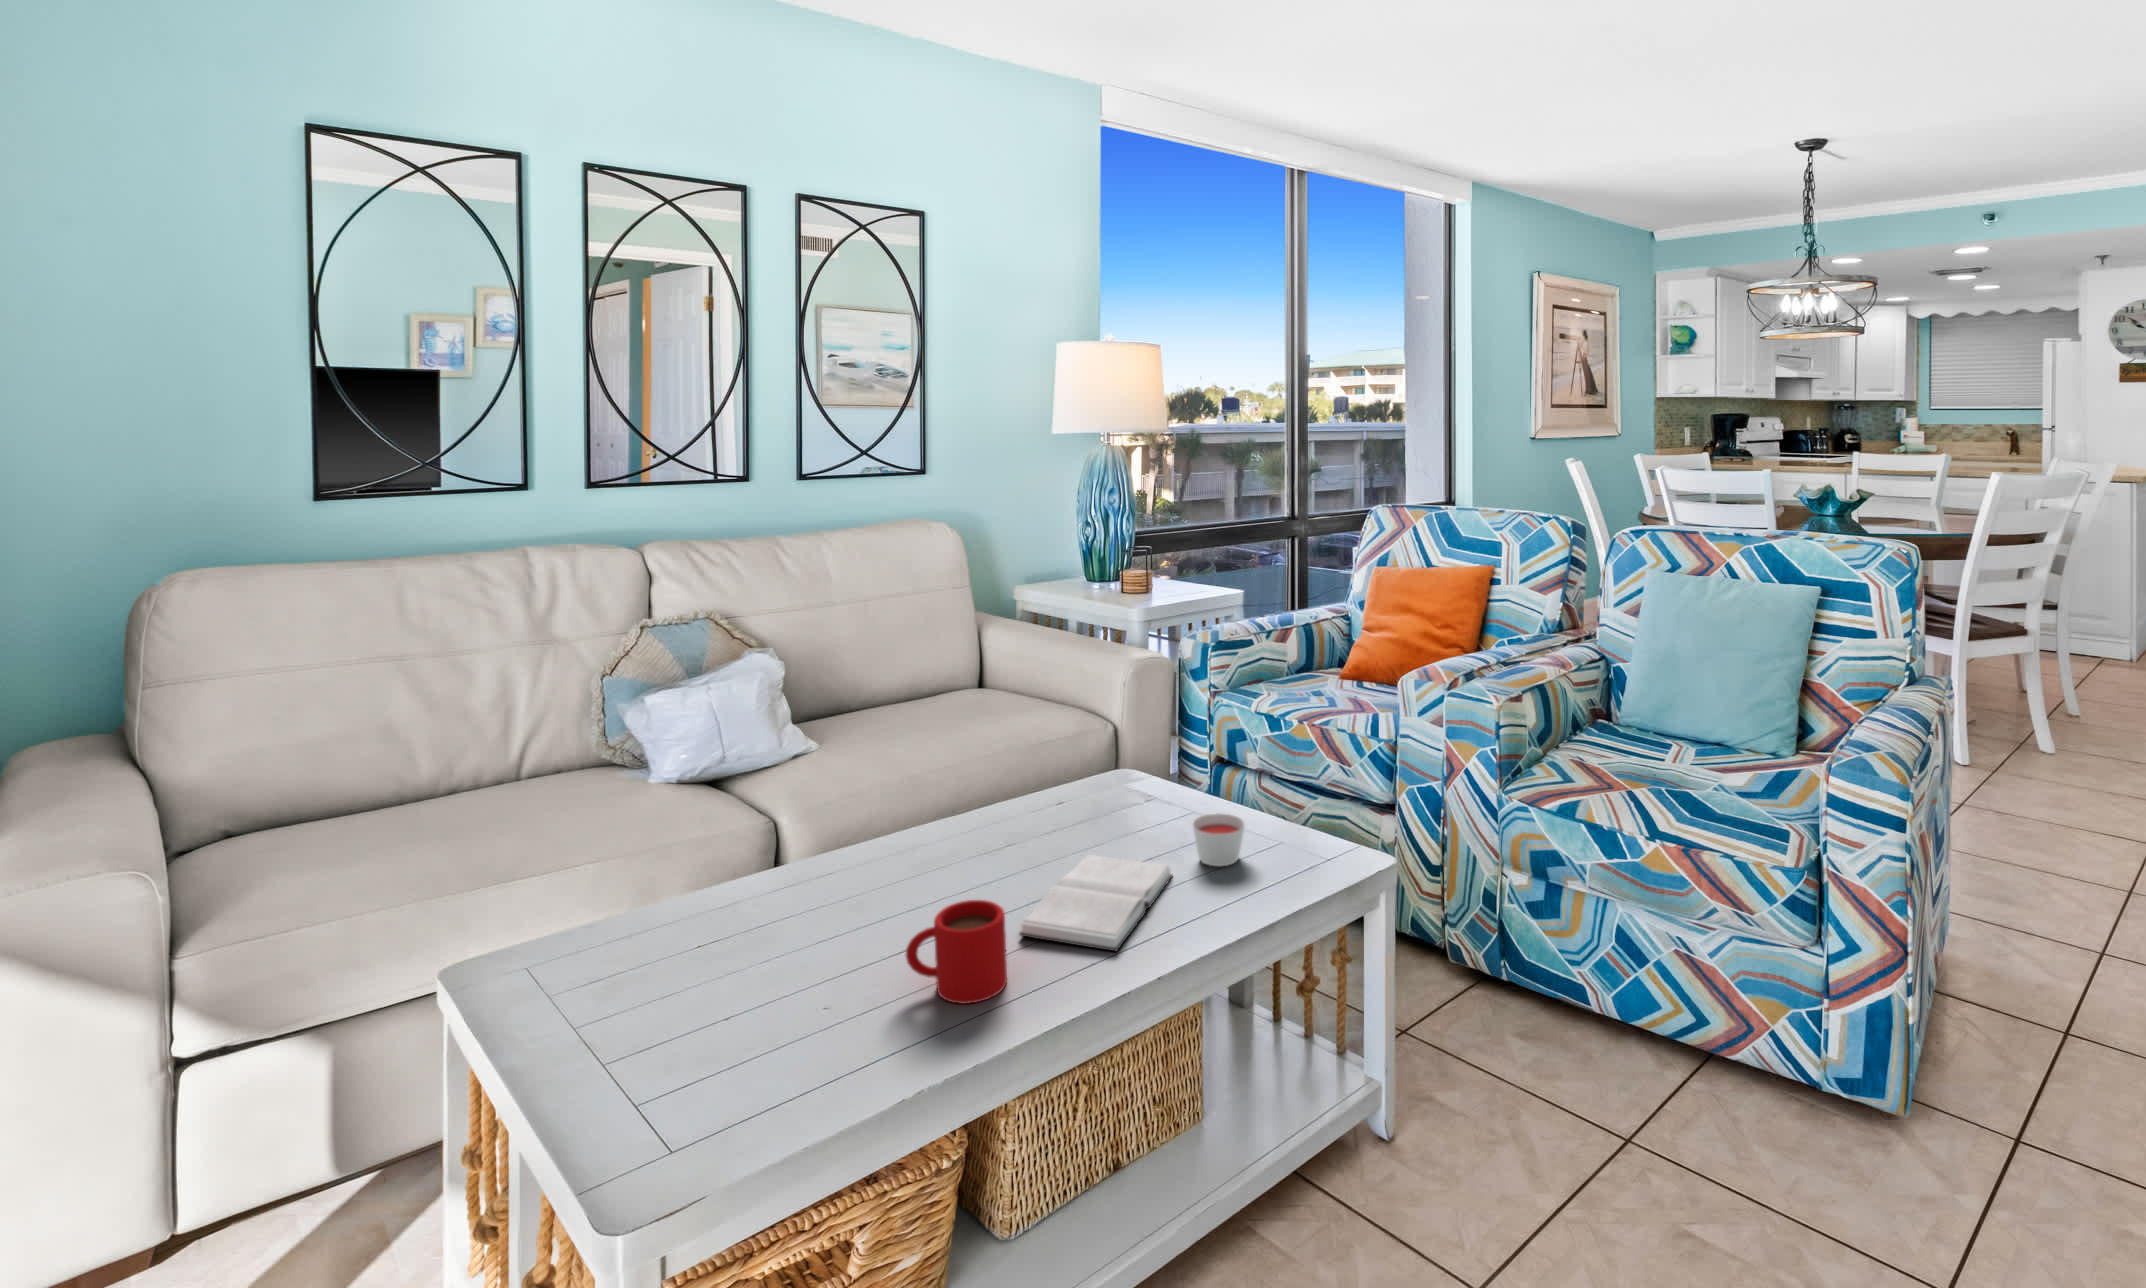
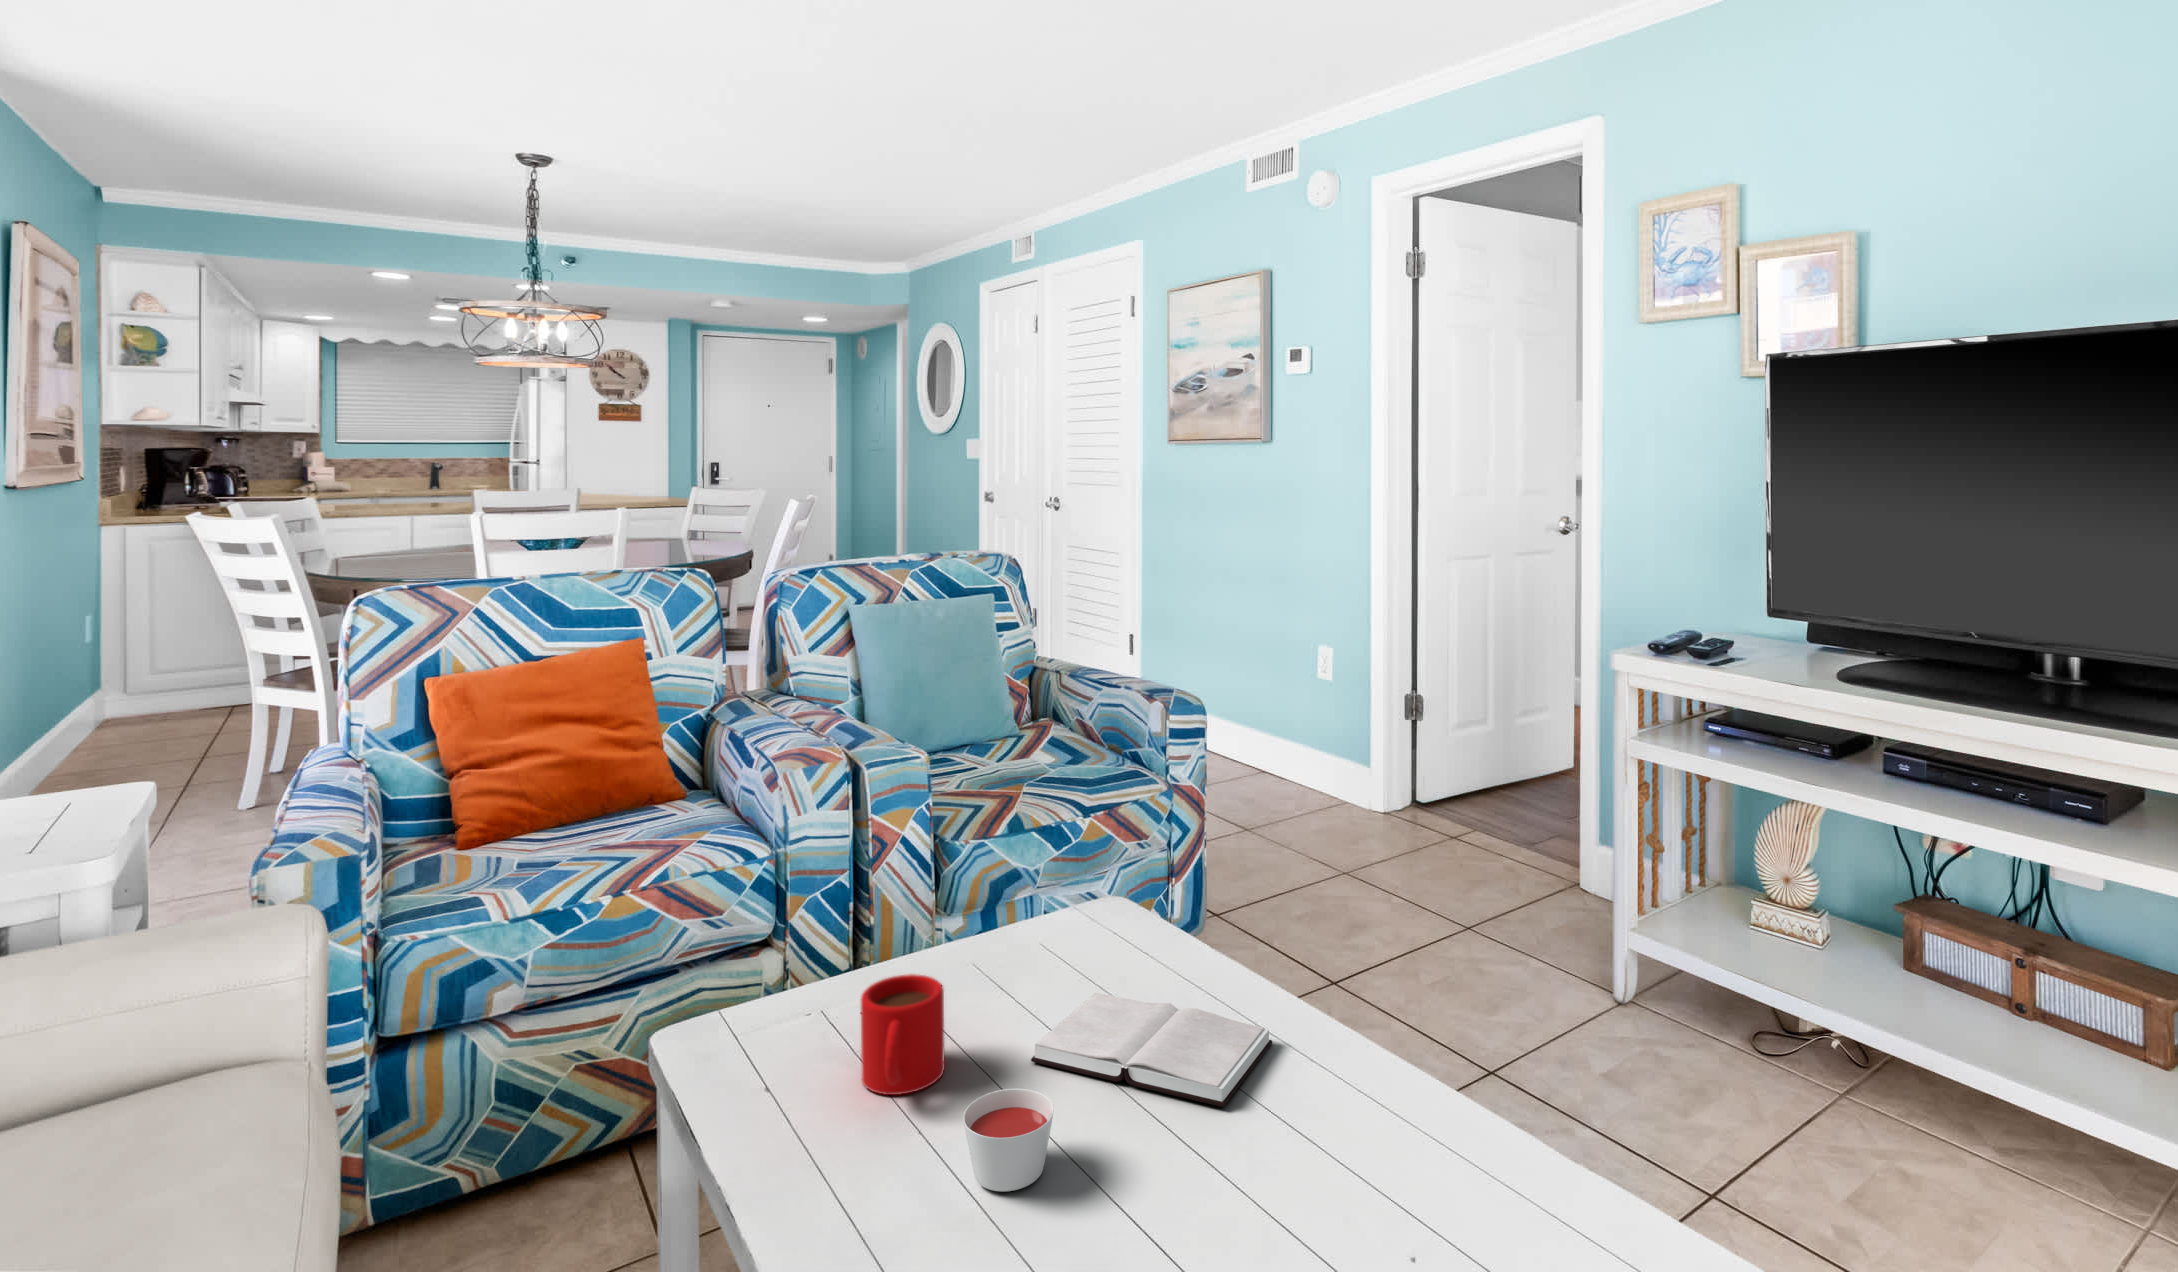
candle: present [1193,813,1245,866] -> present [963,1089,1054,1191]
mug: present [906,900,1007,1004] -> present [861,974,945,1095]

